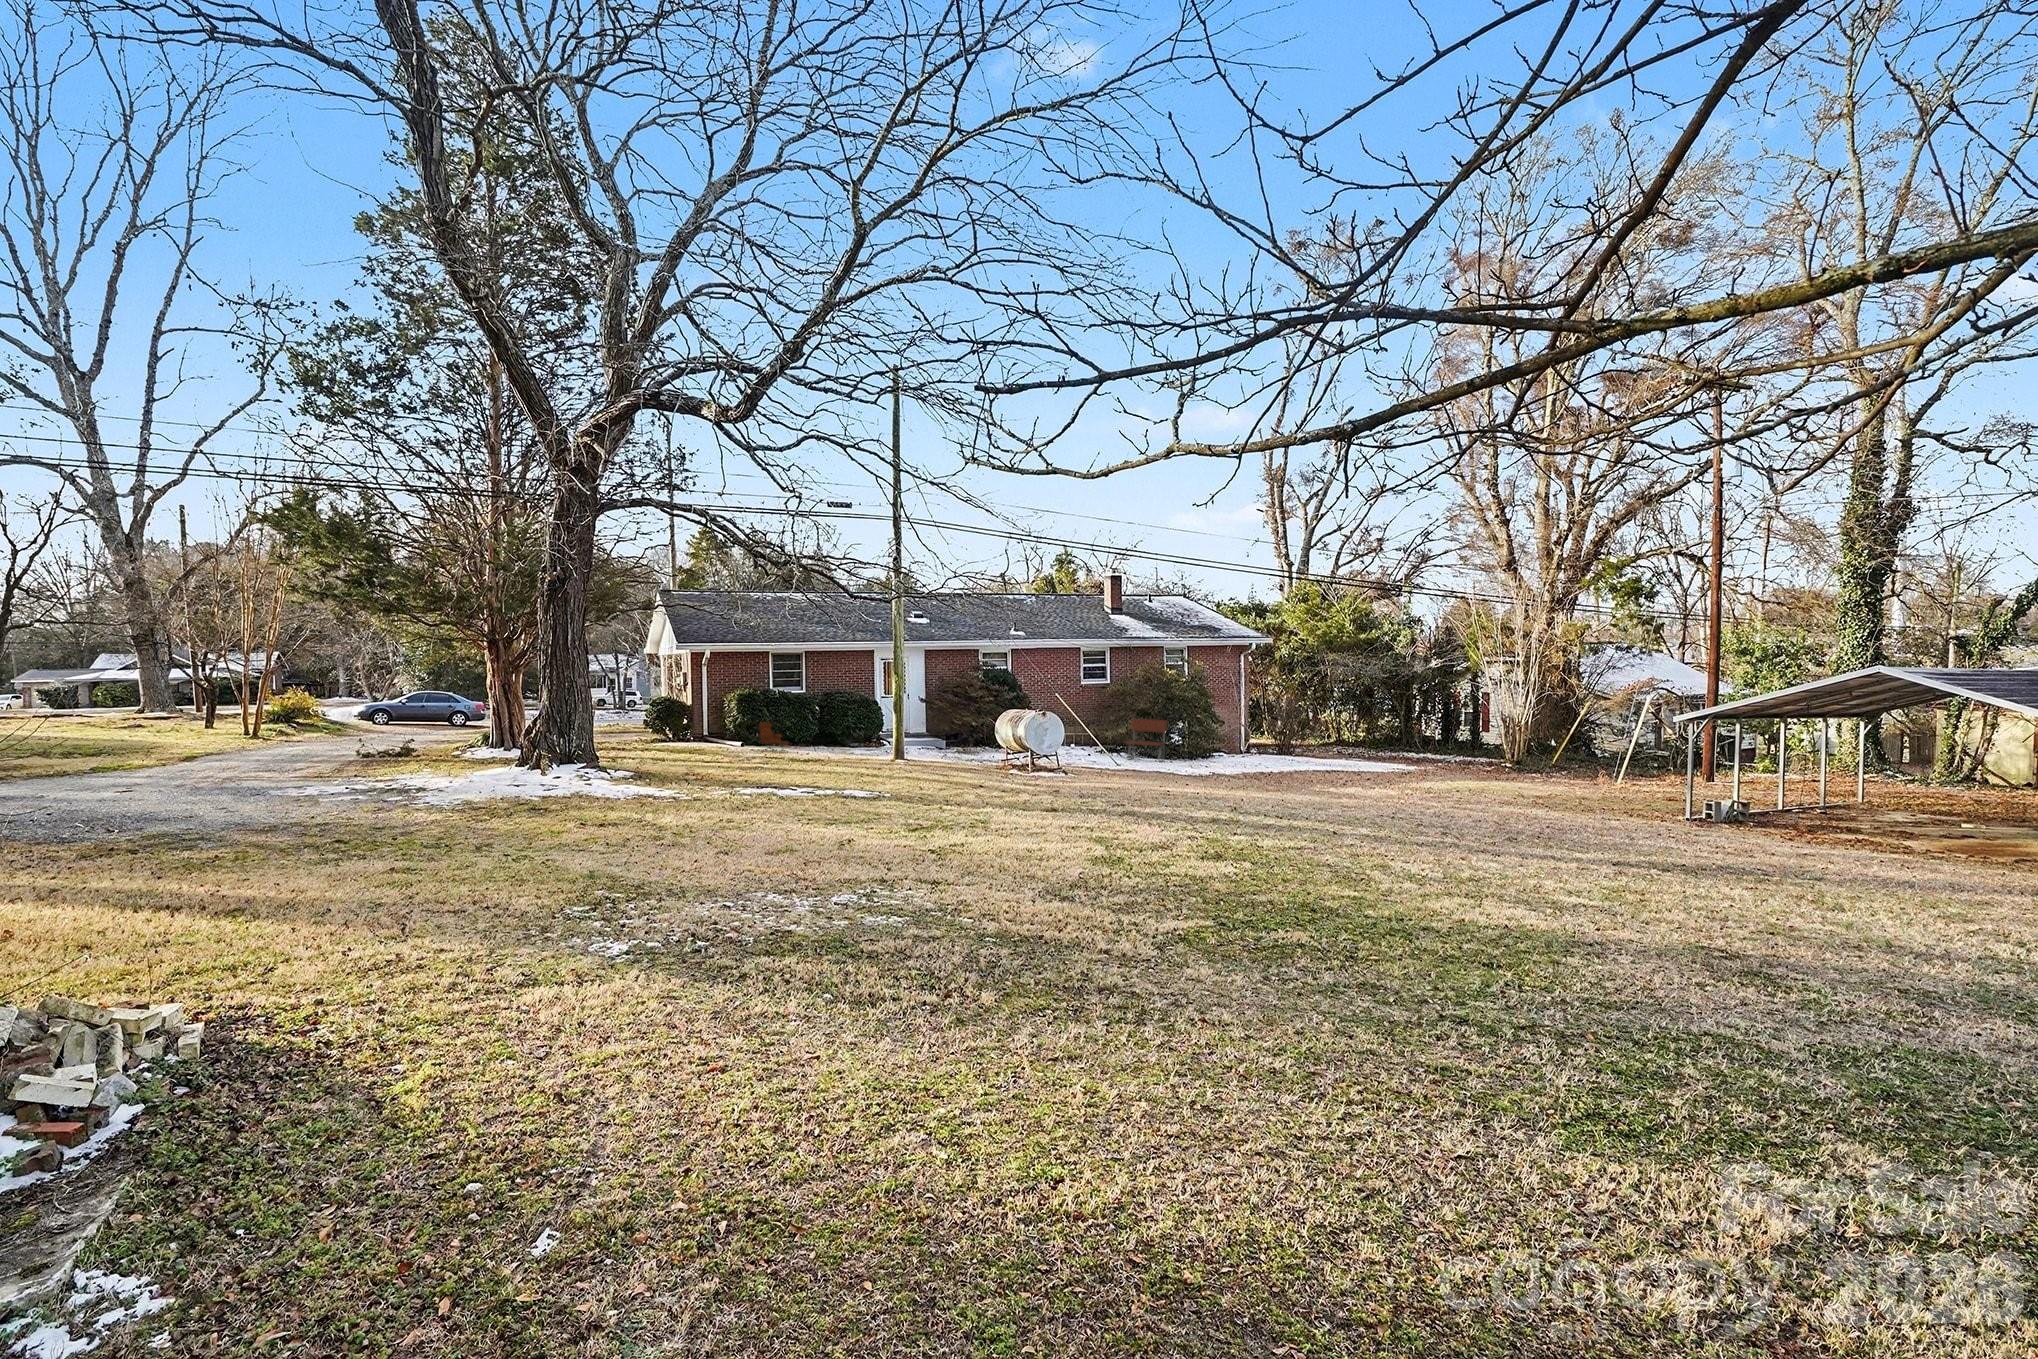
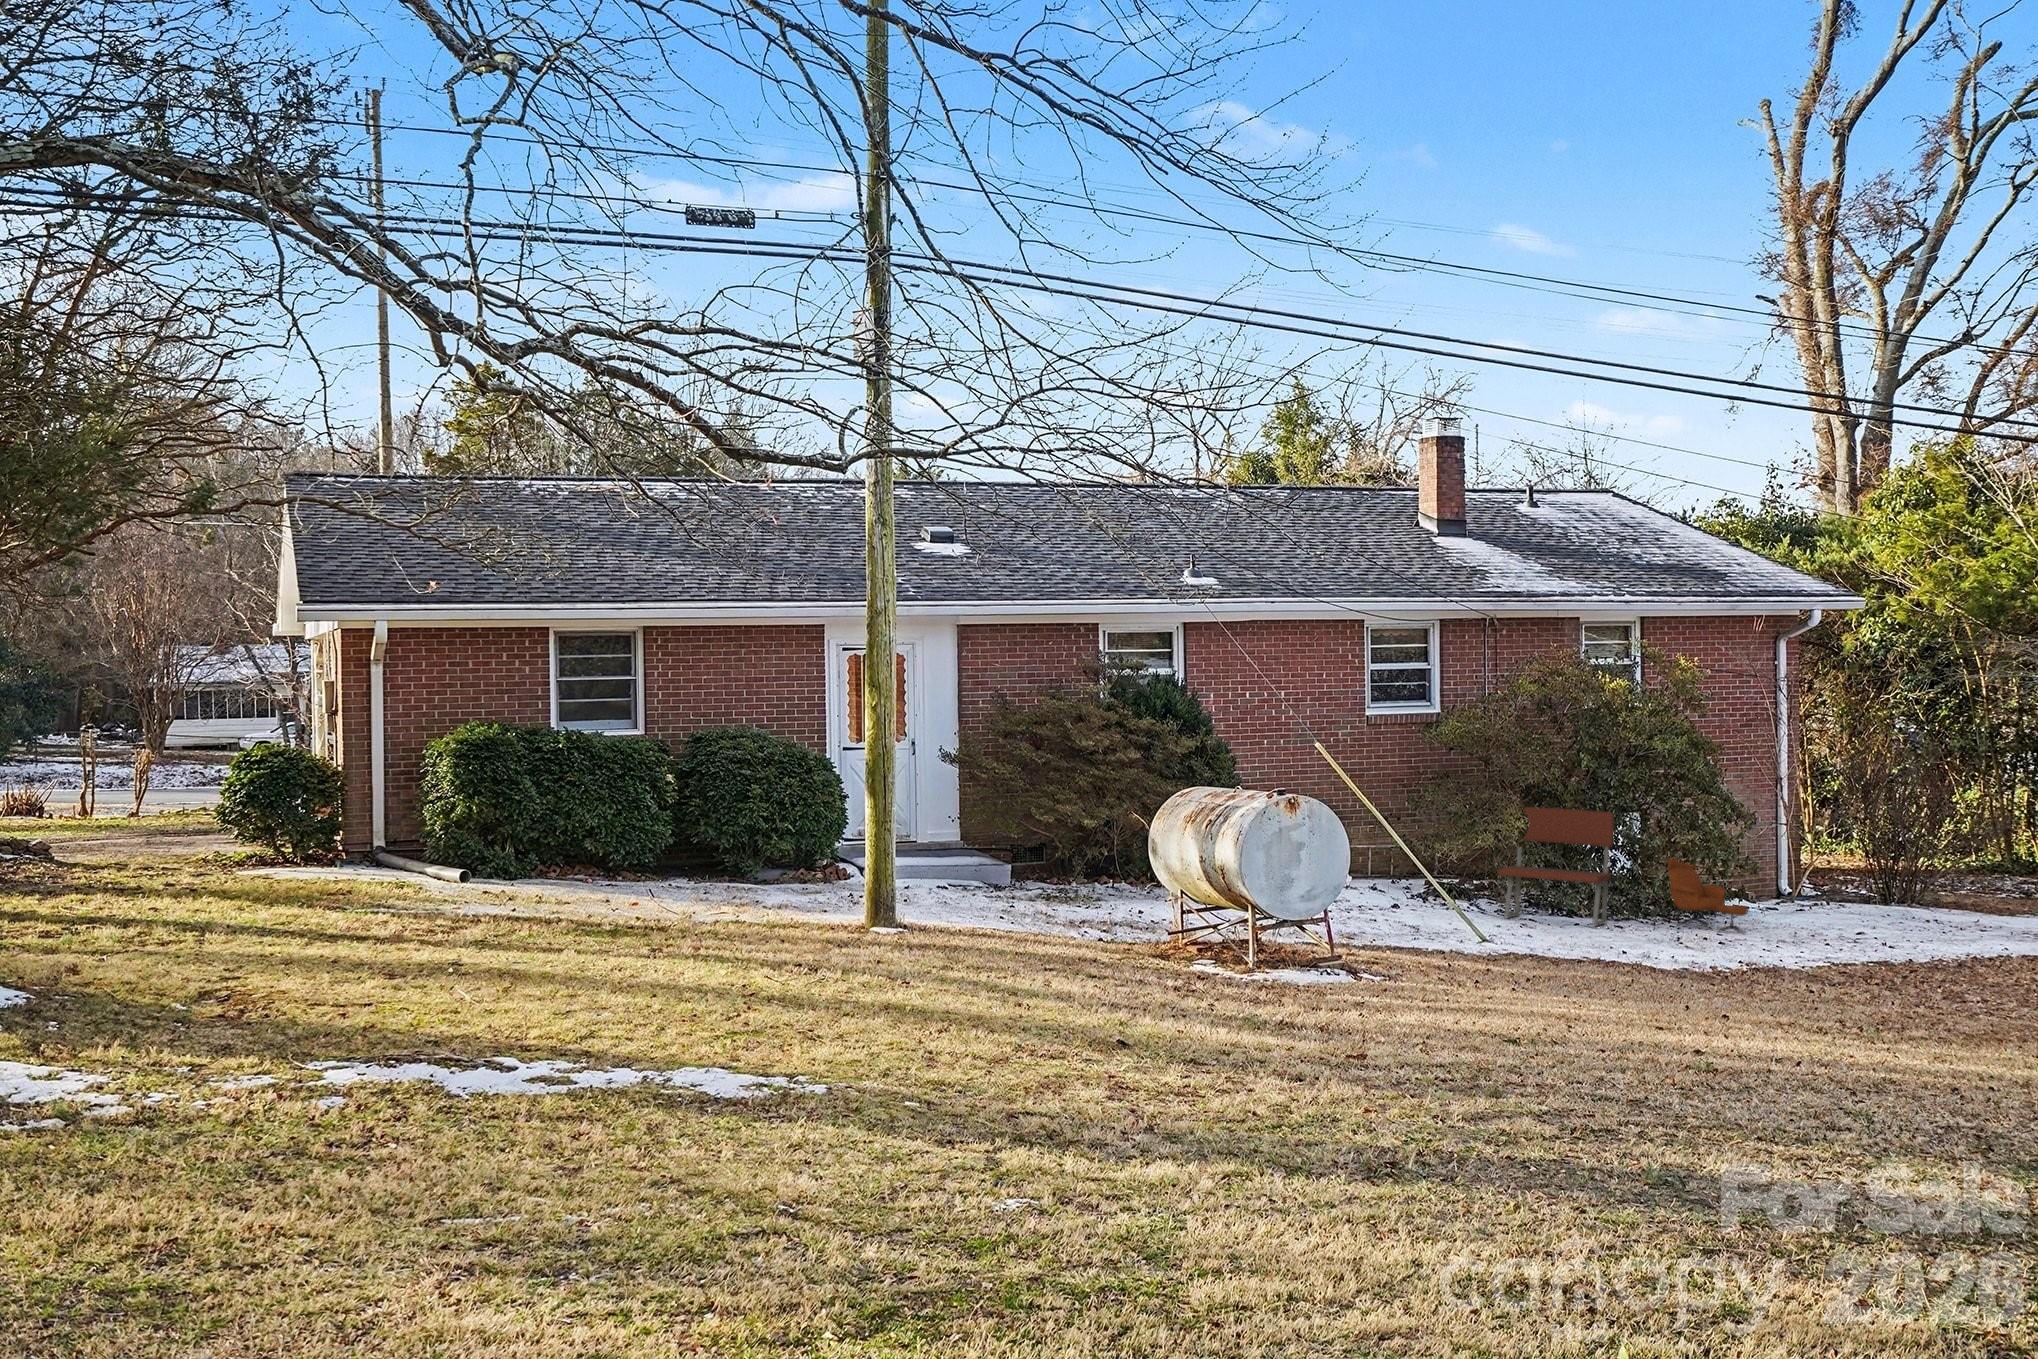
lounge chair: present [759,722,788,750] -> present [1668,858,1748,932]

